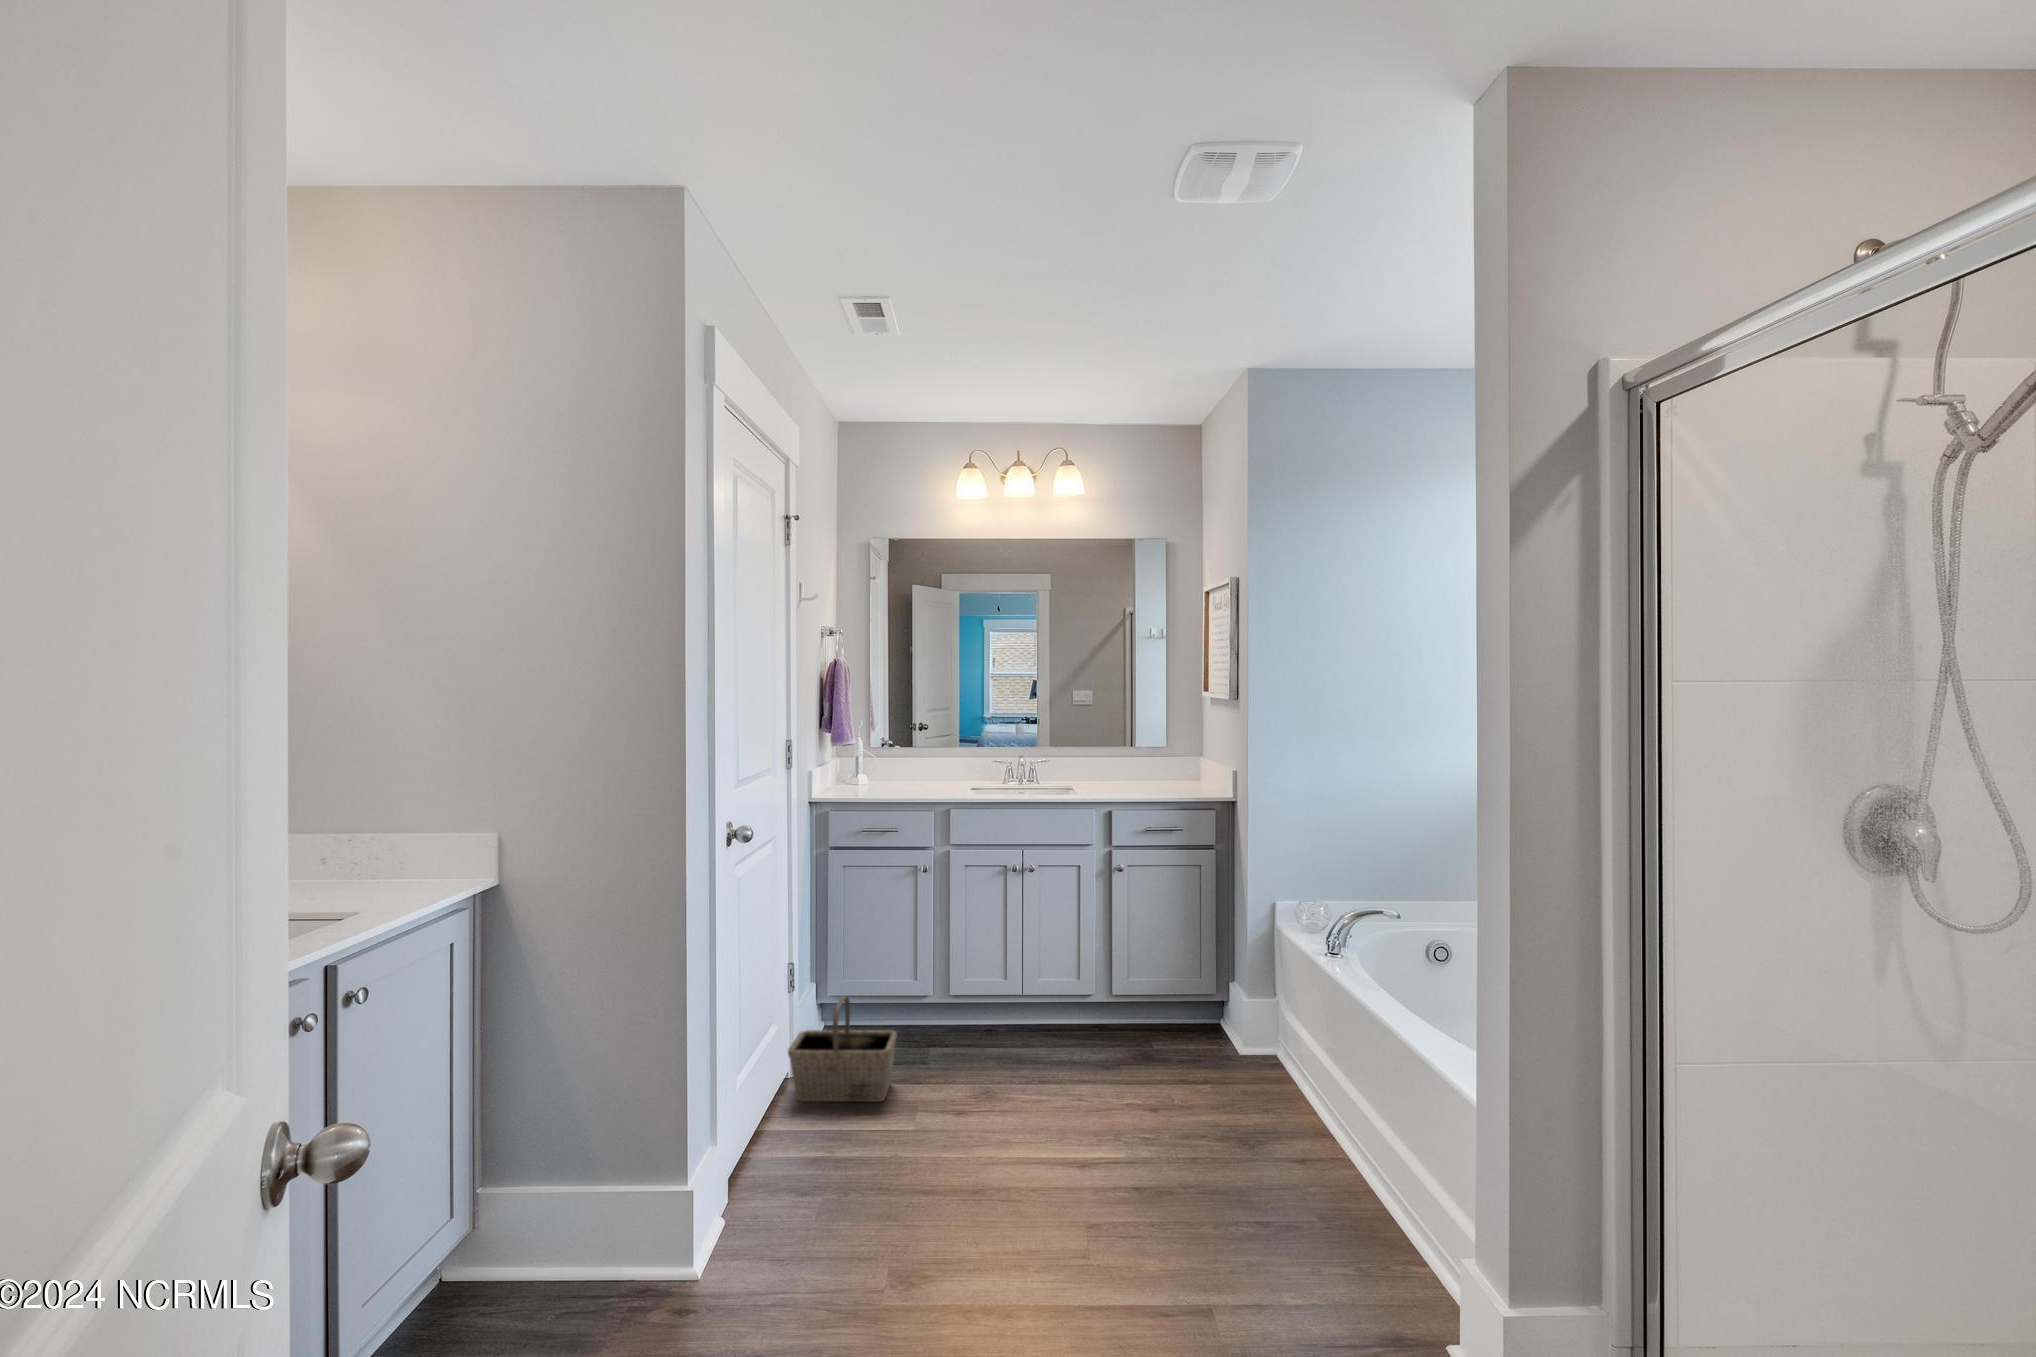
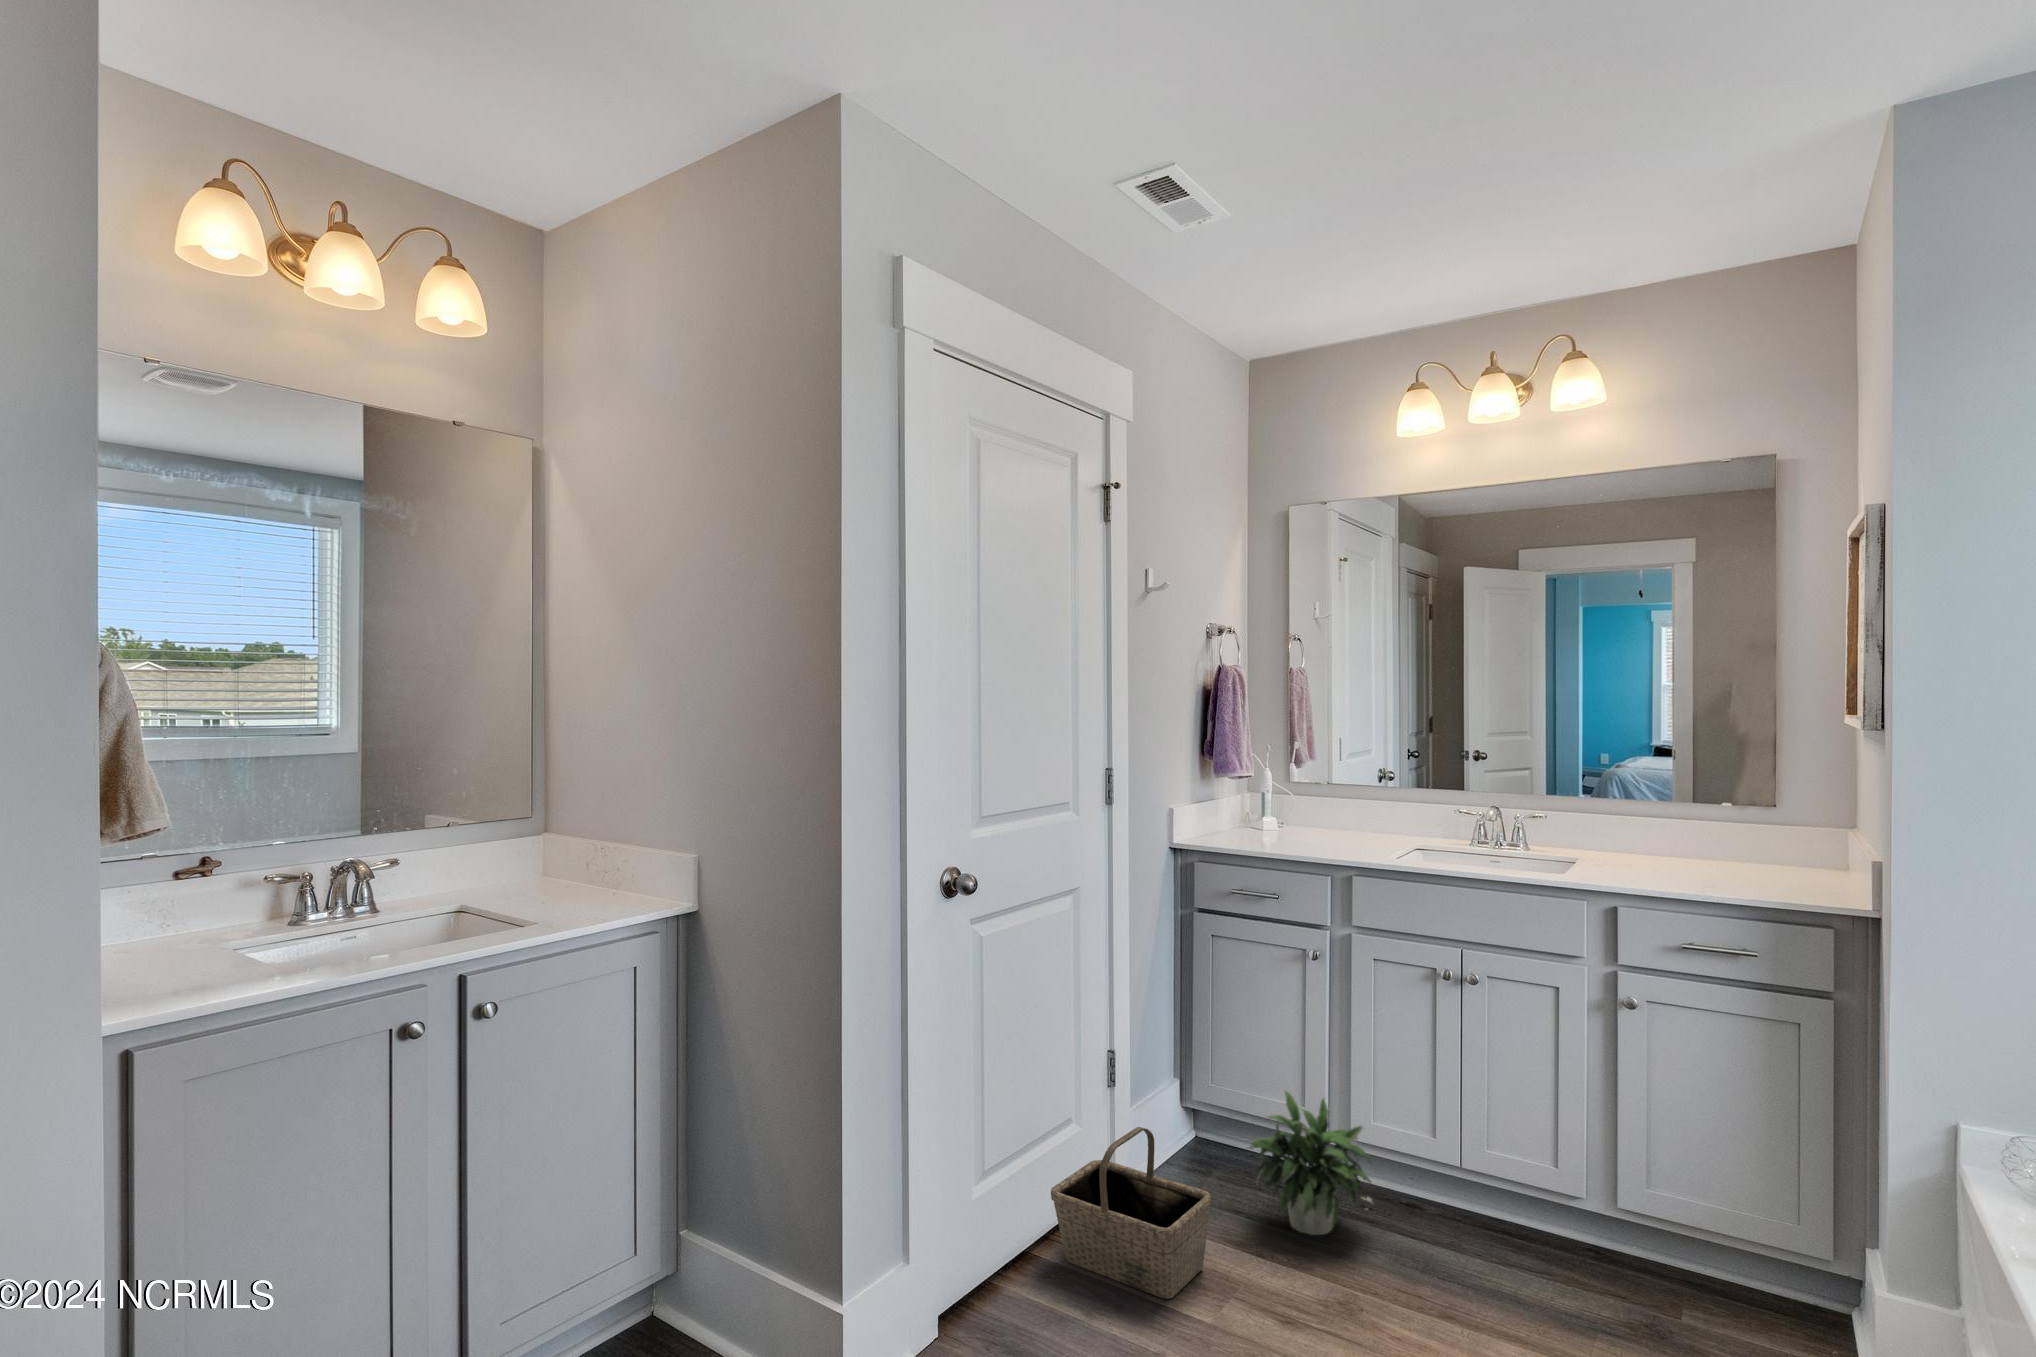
potted plant: none [896,964,976,1055] -> present [1249,1091,1372,1235]

